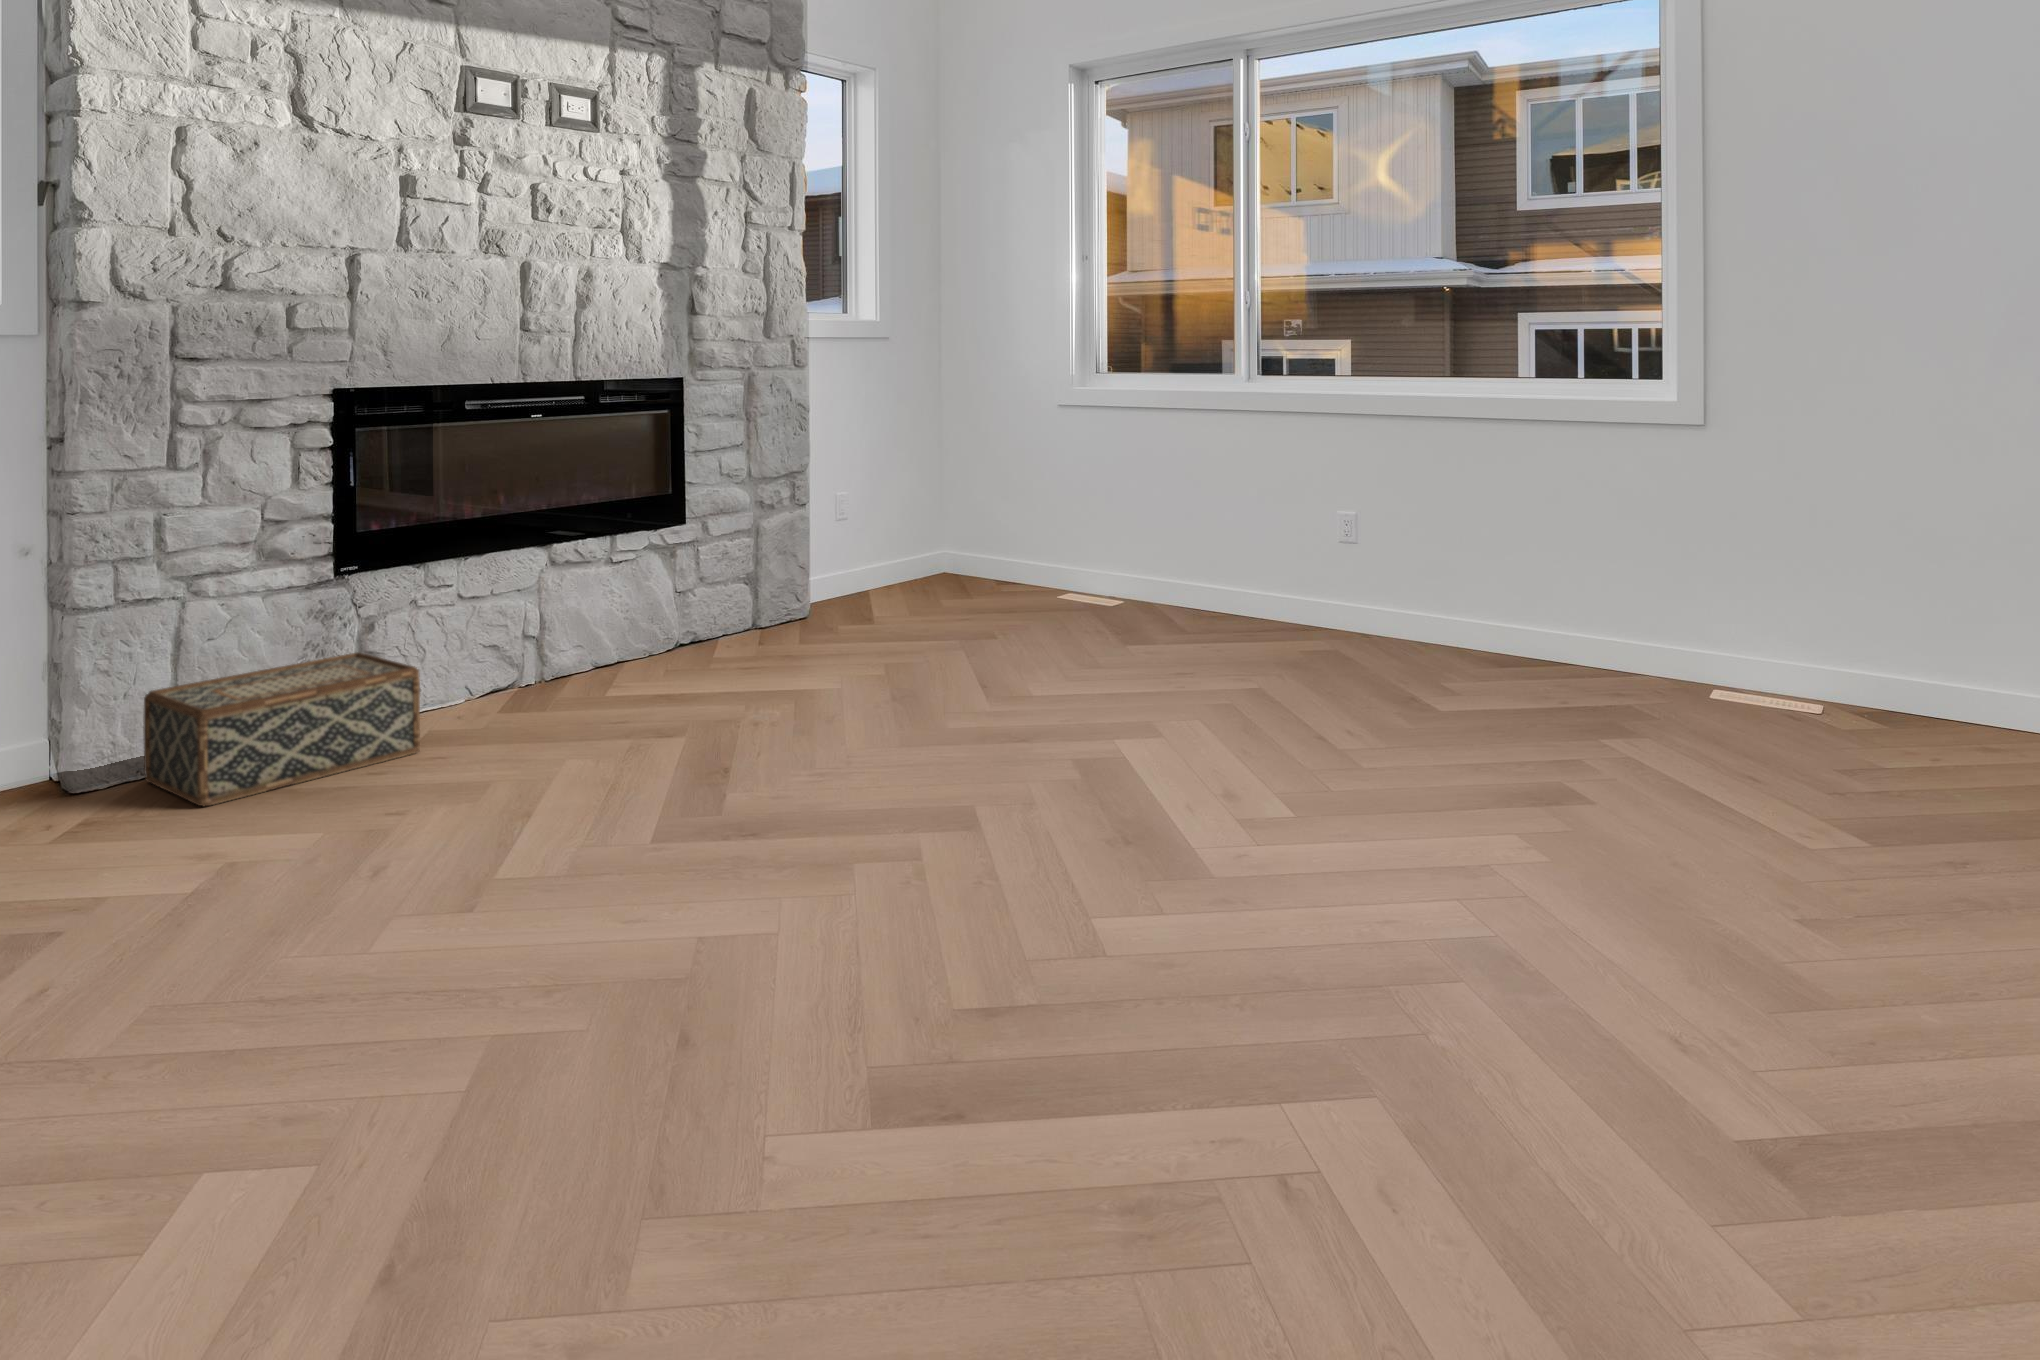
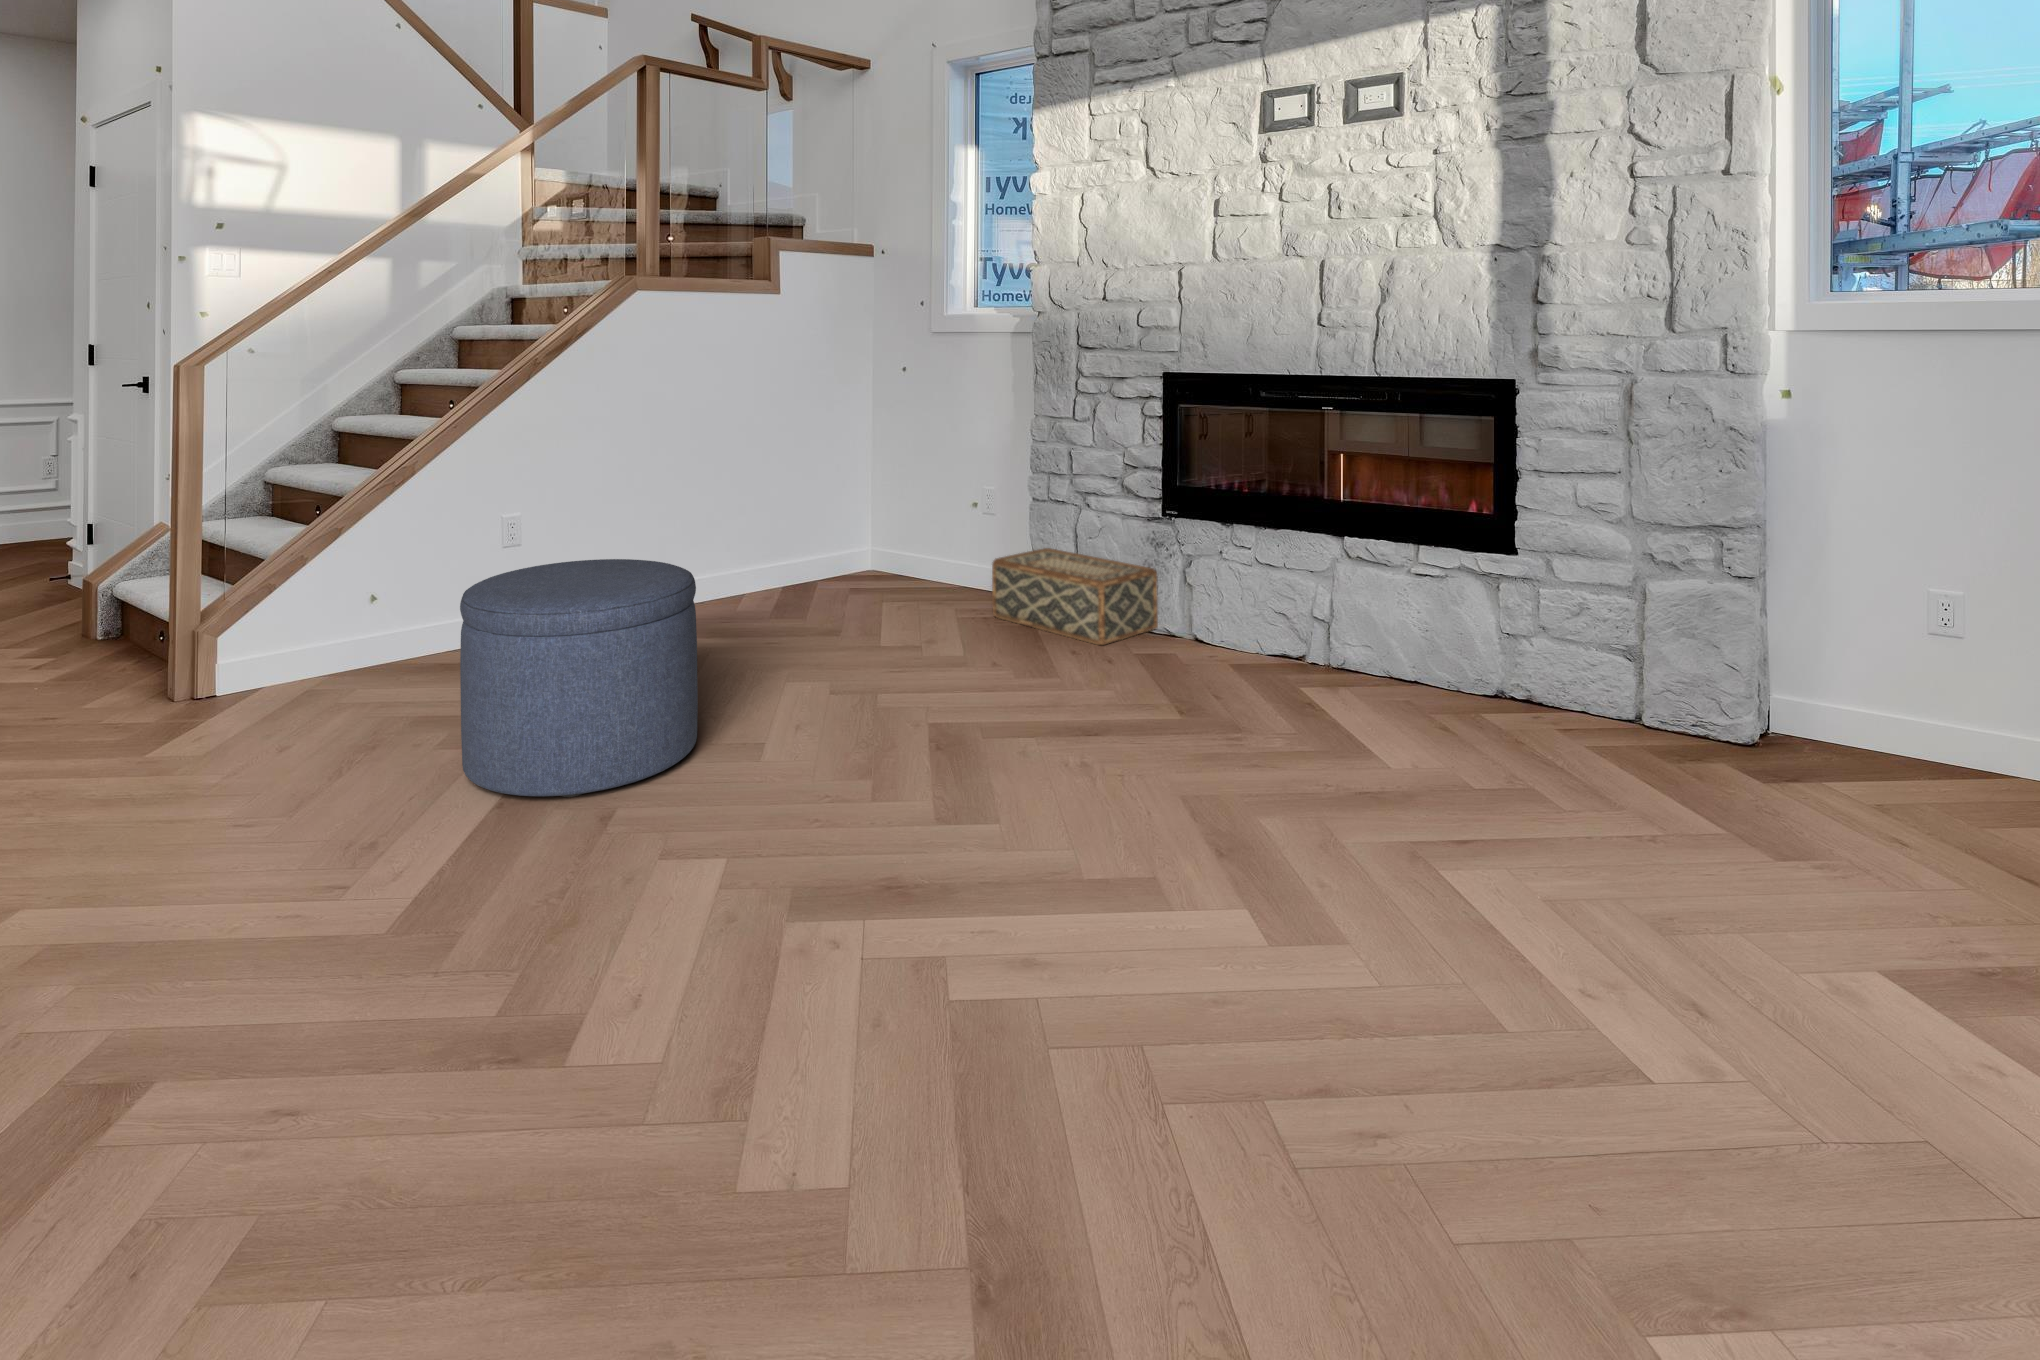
ottoman: none [627,668,977,1057] -> present [460,559,698,797]

